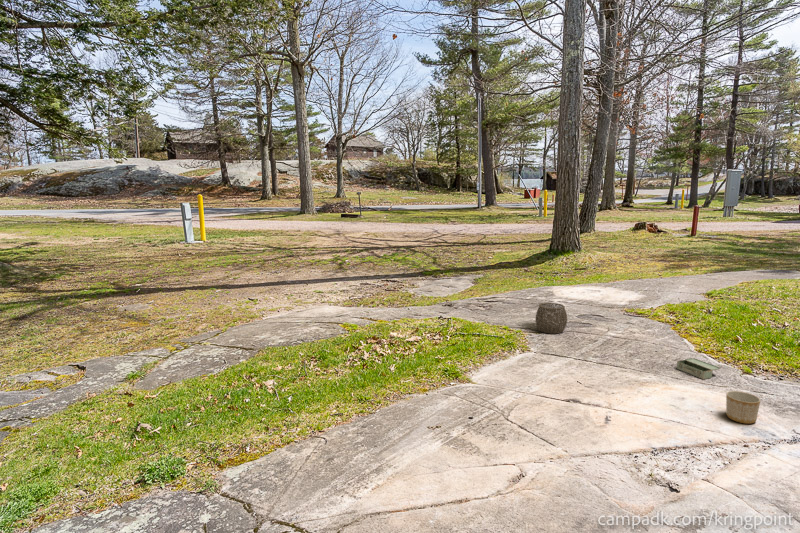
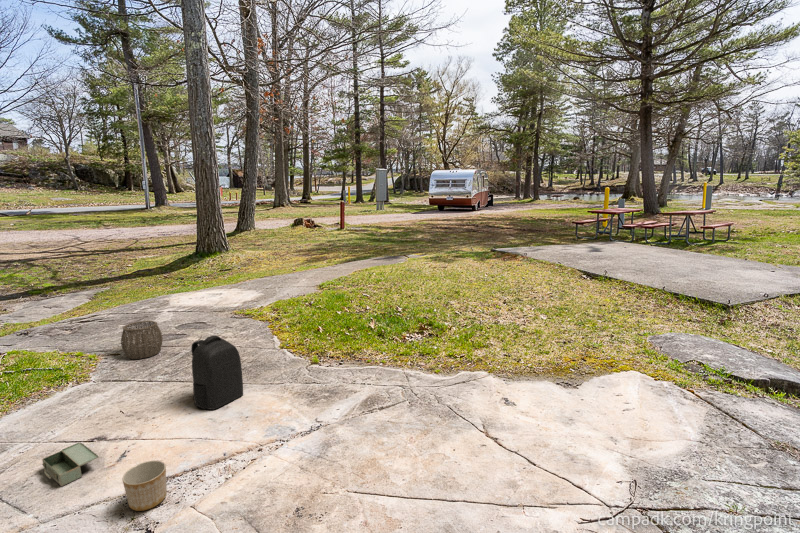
backpack: none [617,321,668,386] -> present [191,335,243,410]
toolbox: present [677,358,720,379] -> present [42,443,98,486]
planter: present [726,391,760,424] -> present [122,460,167,511]

